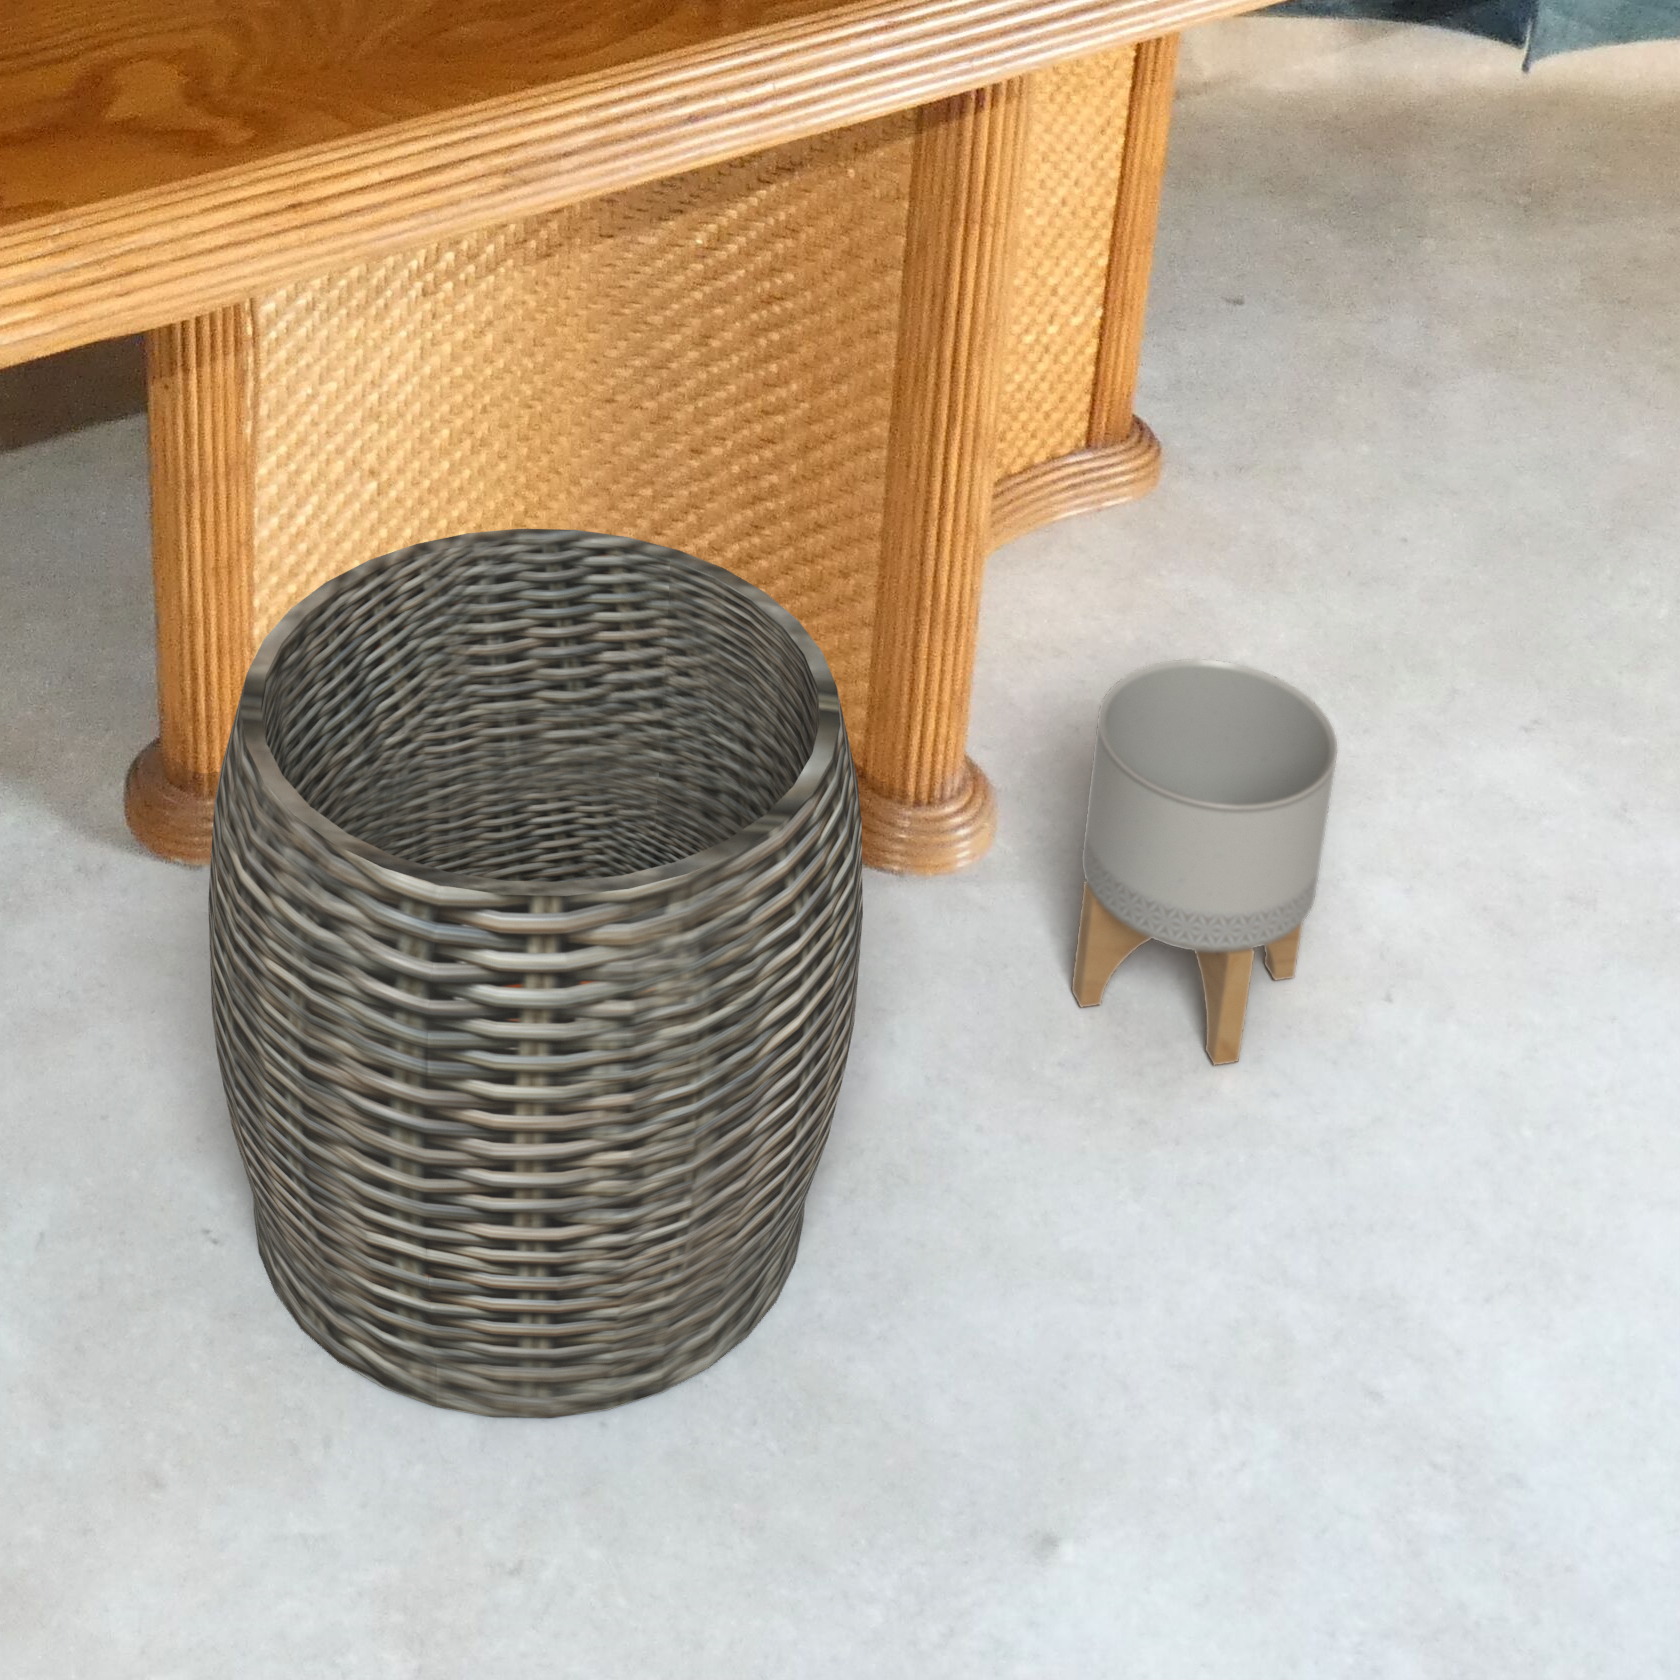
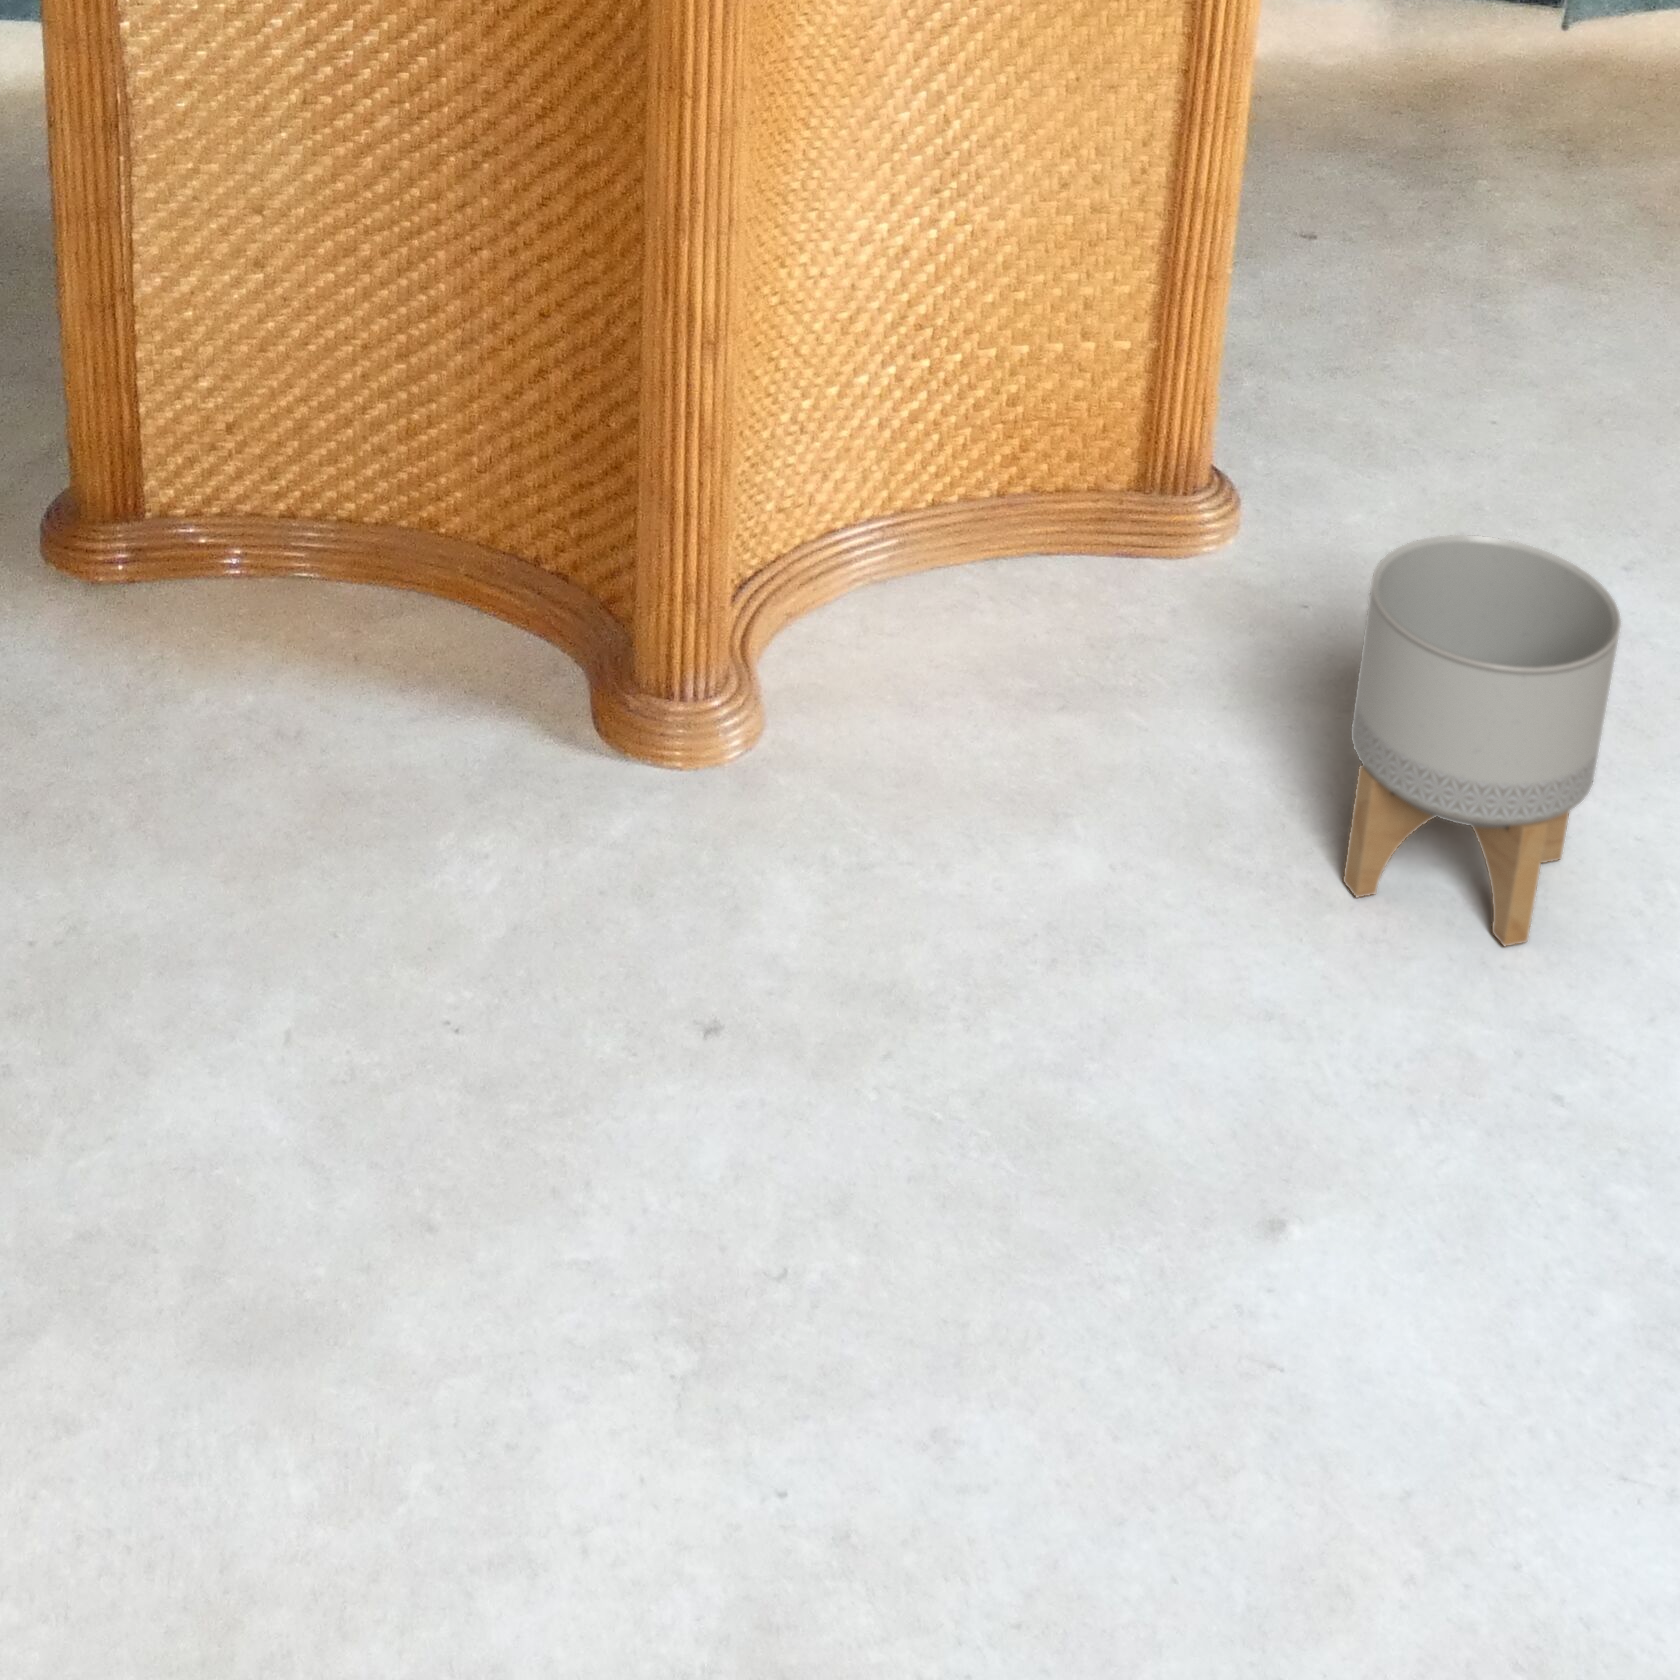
woven basket: present [208,529,863,1418] -> none [527,407,1207,1330]

